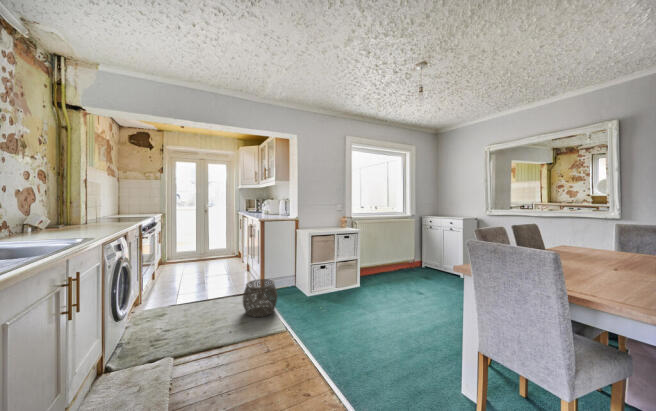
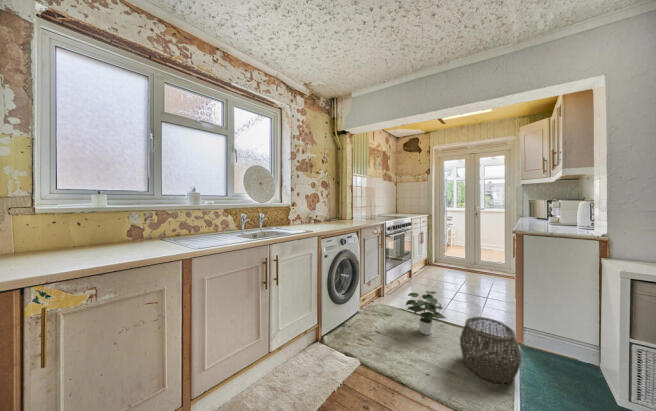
potted plant: none [189,276,226,315] -> present [406,291,446,335]

